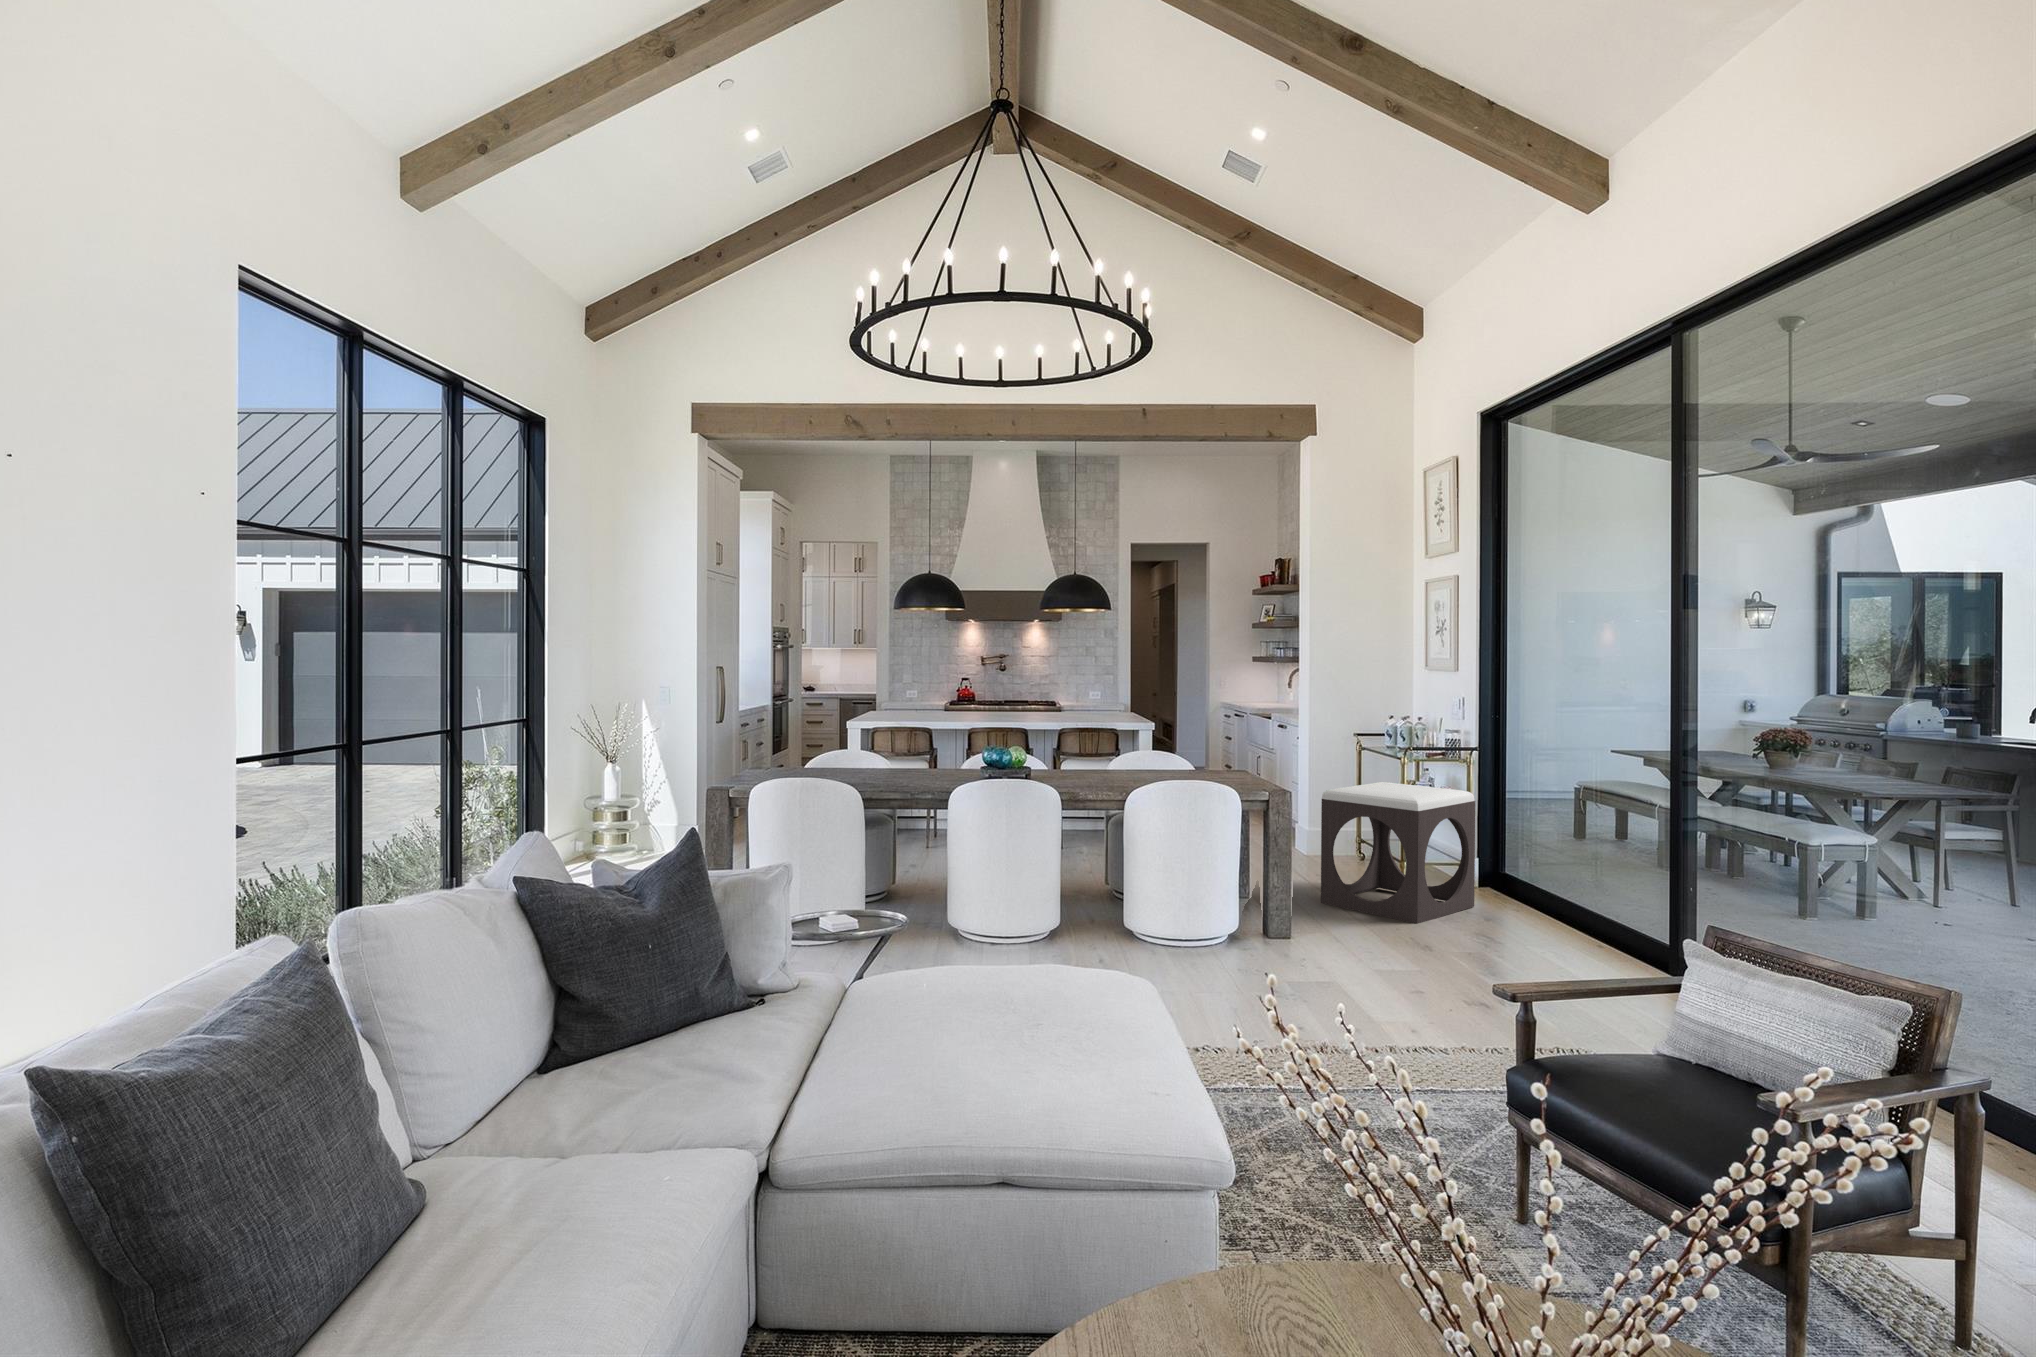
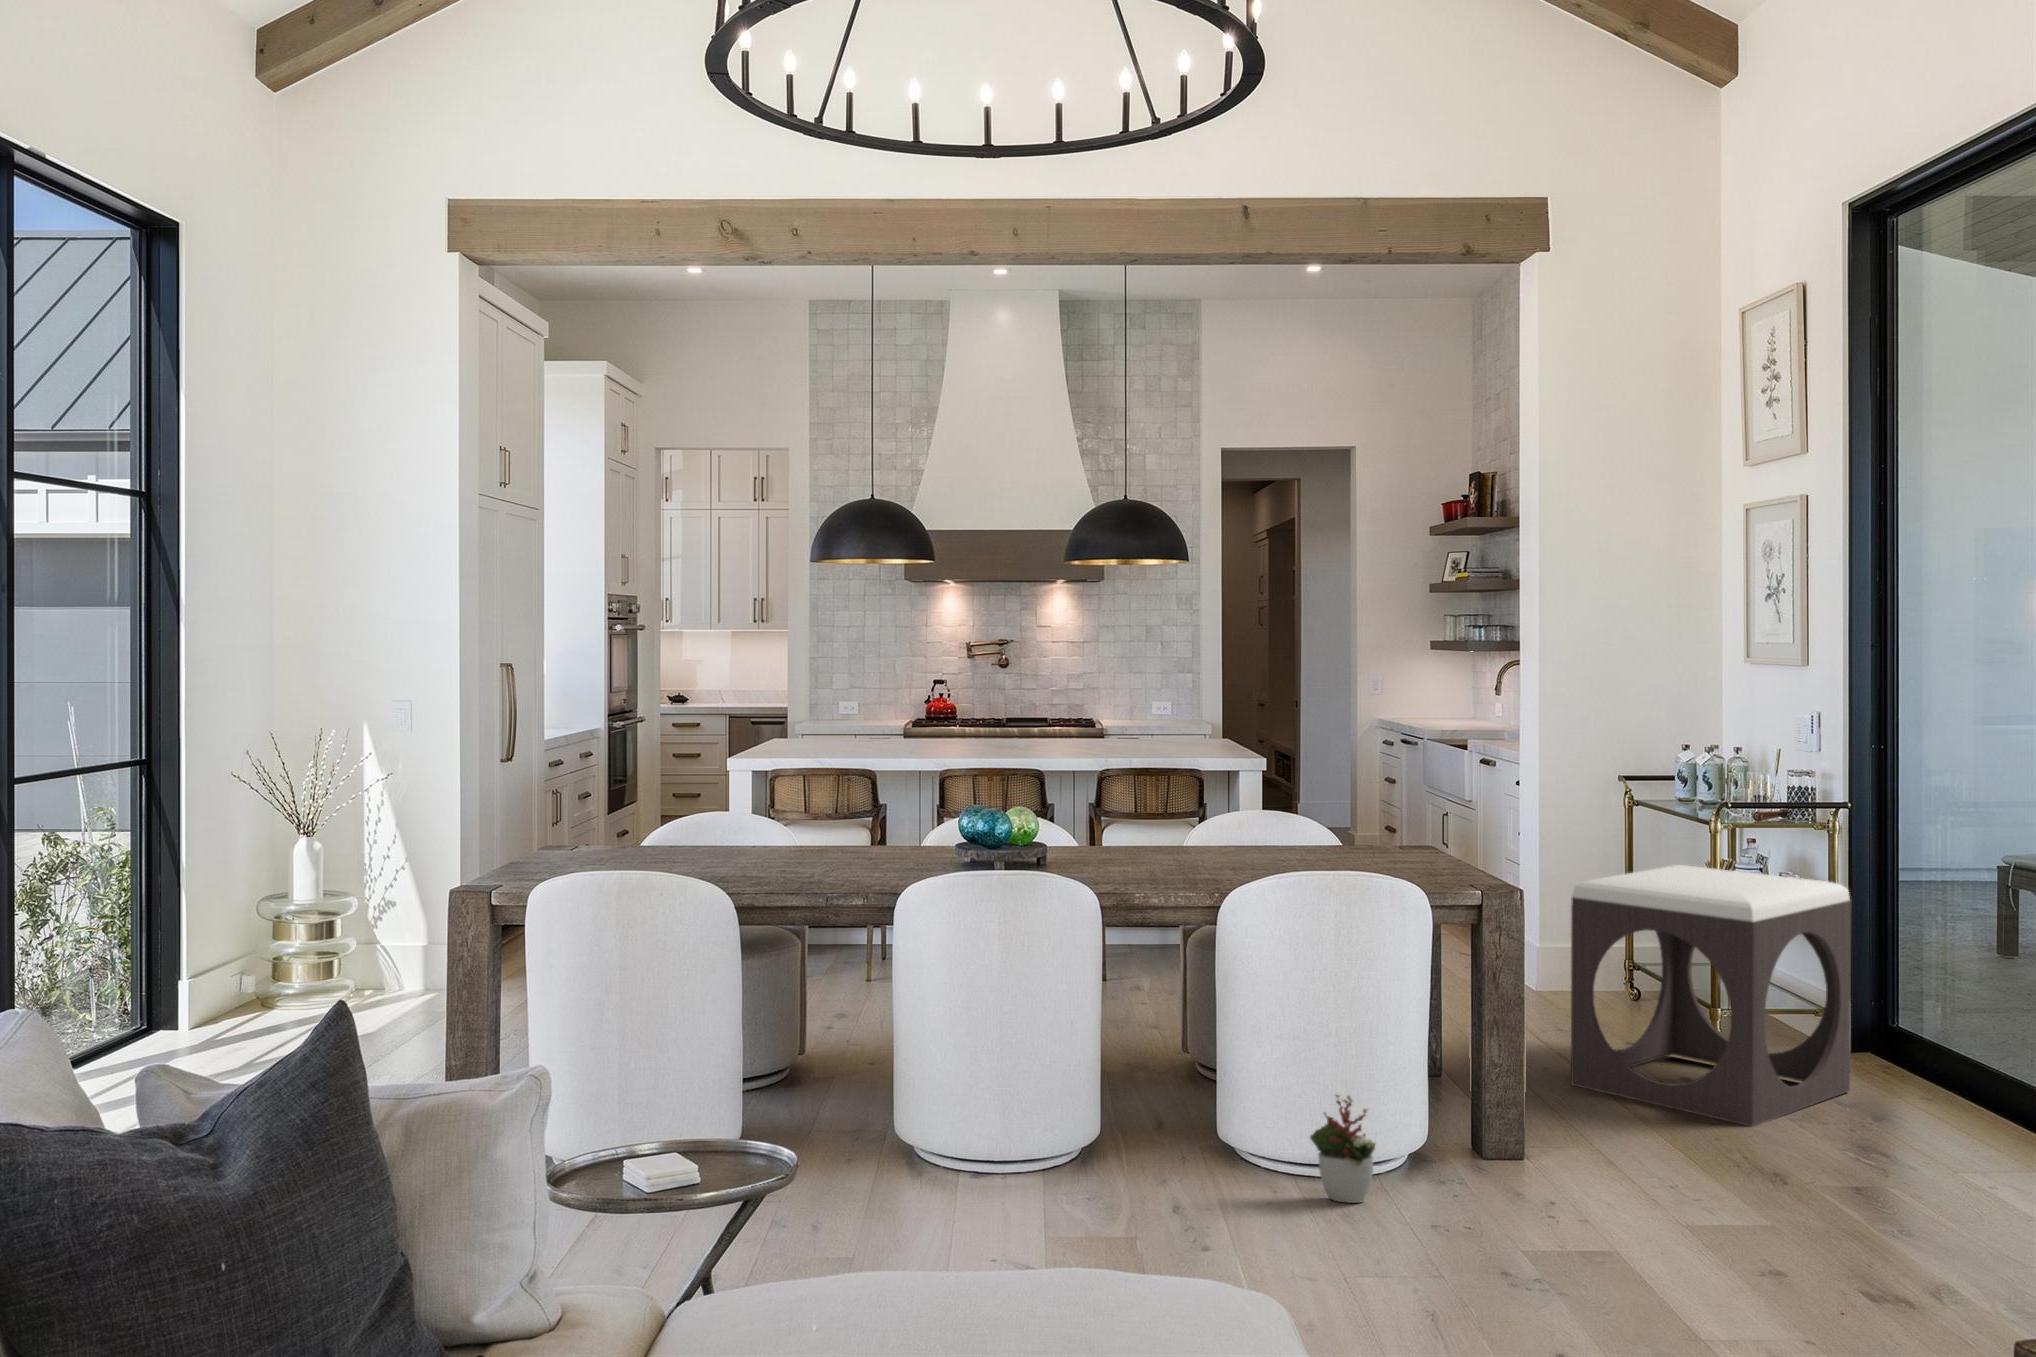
decorative plant: none [1173,900,1209,959] -> present [1310,1095,1375,1203]

